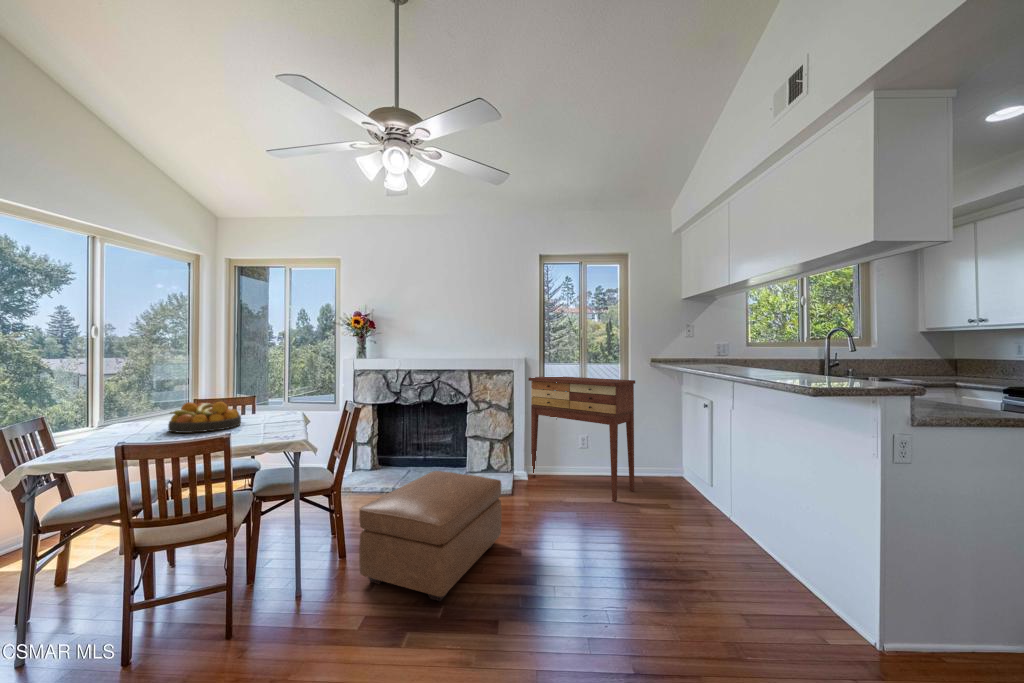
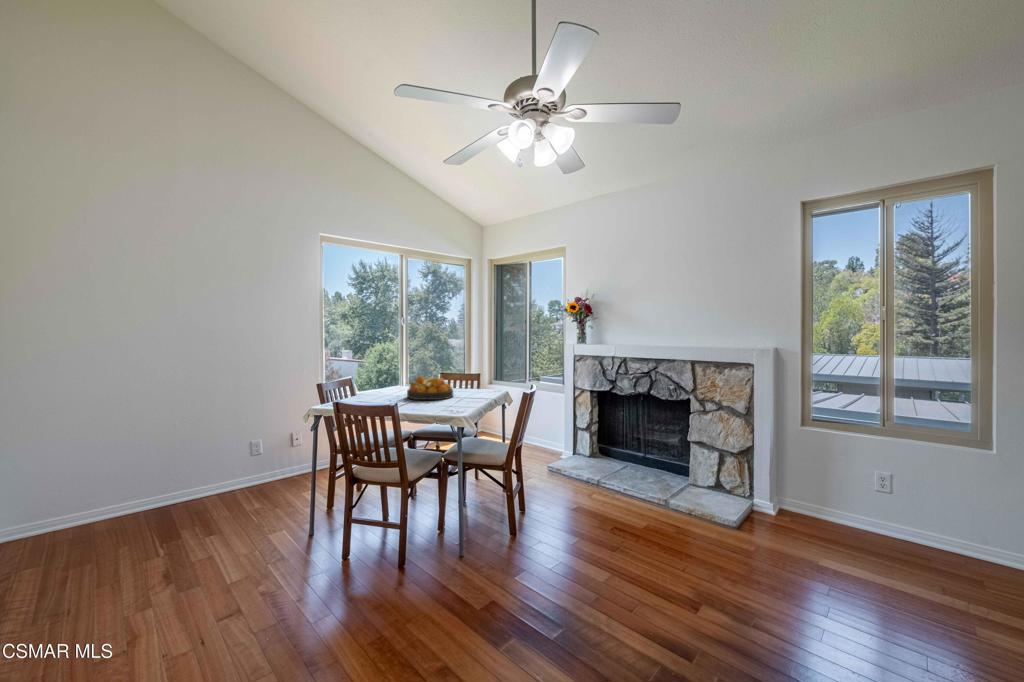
console table: present [528,376,635,501] -> none [779,374,990,591]
ottoman: present [359,471,502,601] -> none [509,472,677,613]

